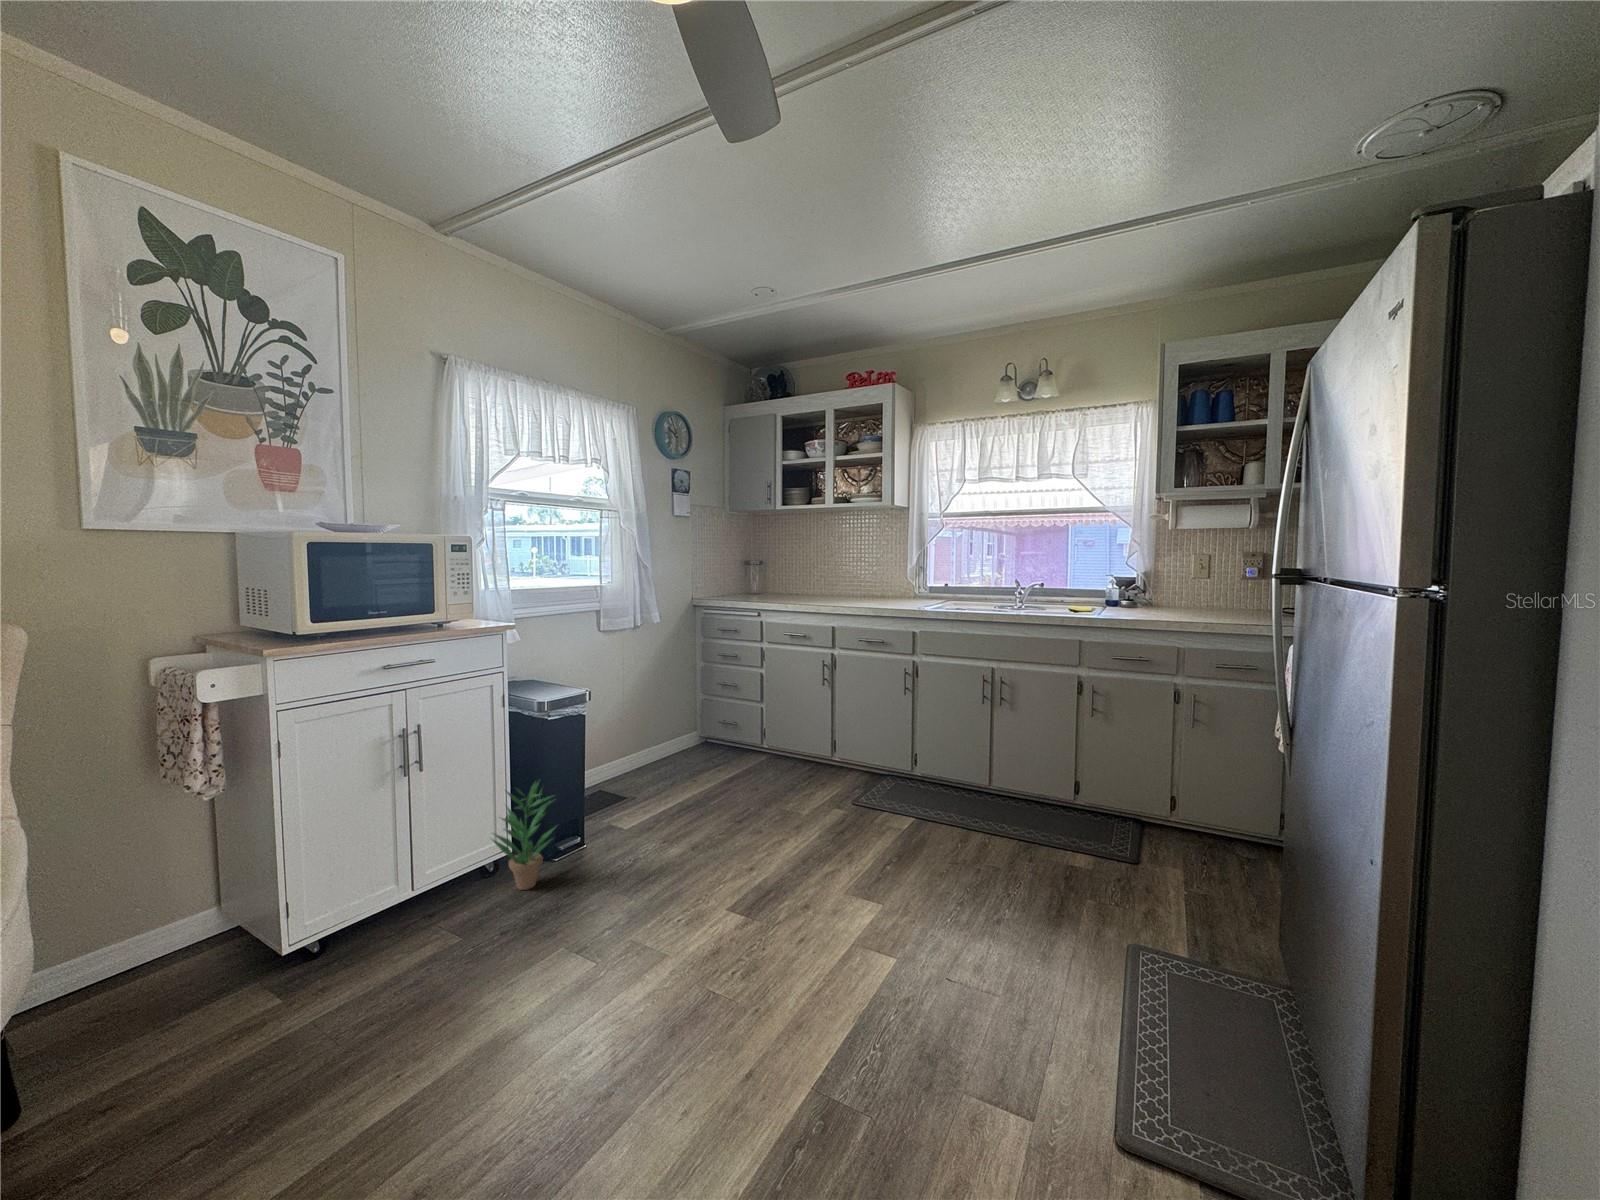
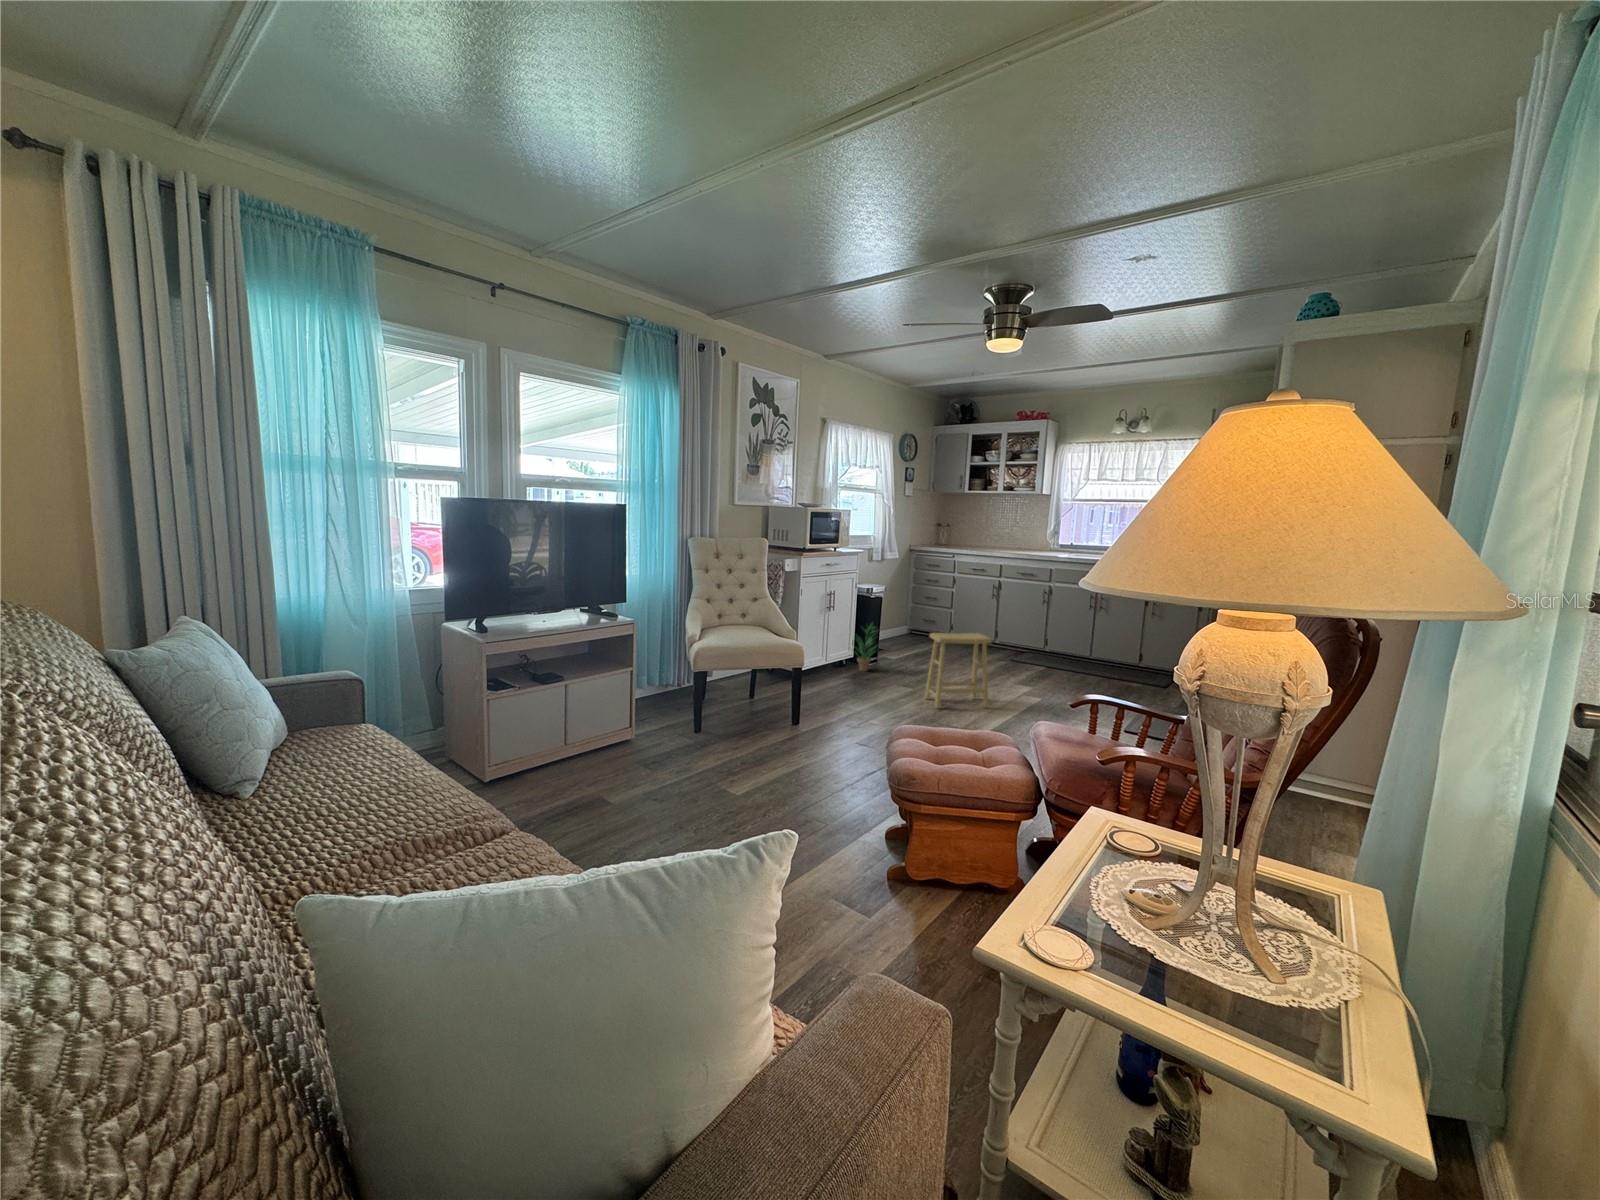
footstool: none [592,829,748,1076] -> present [925,633,992,709]

